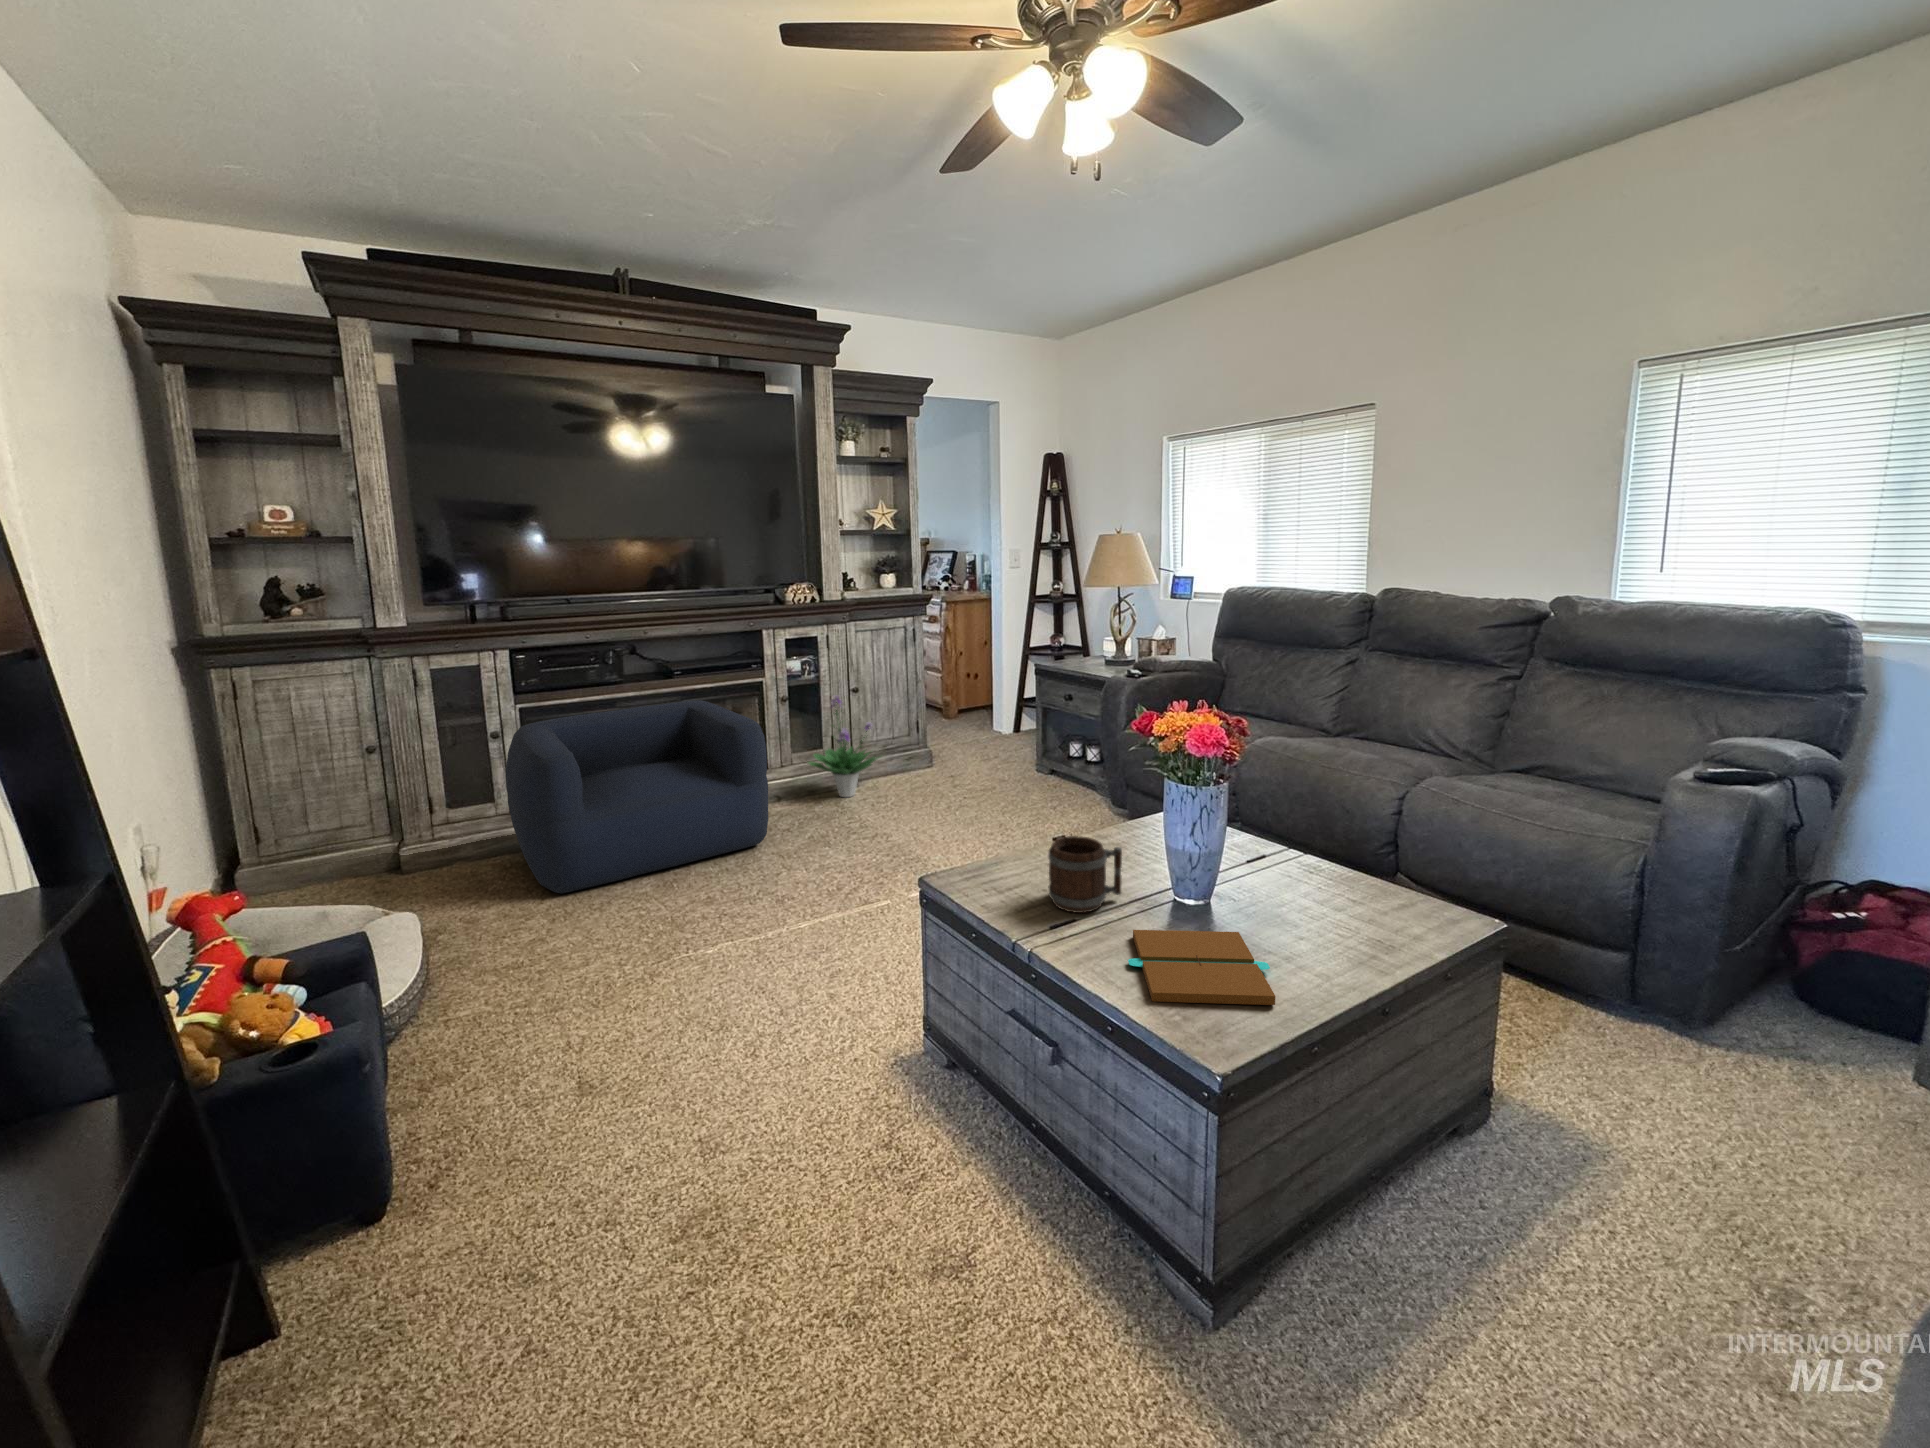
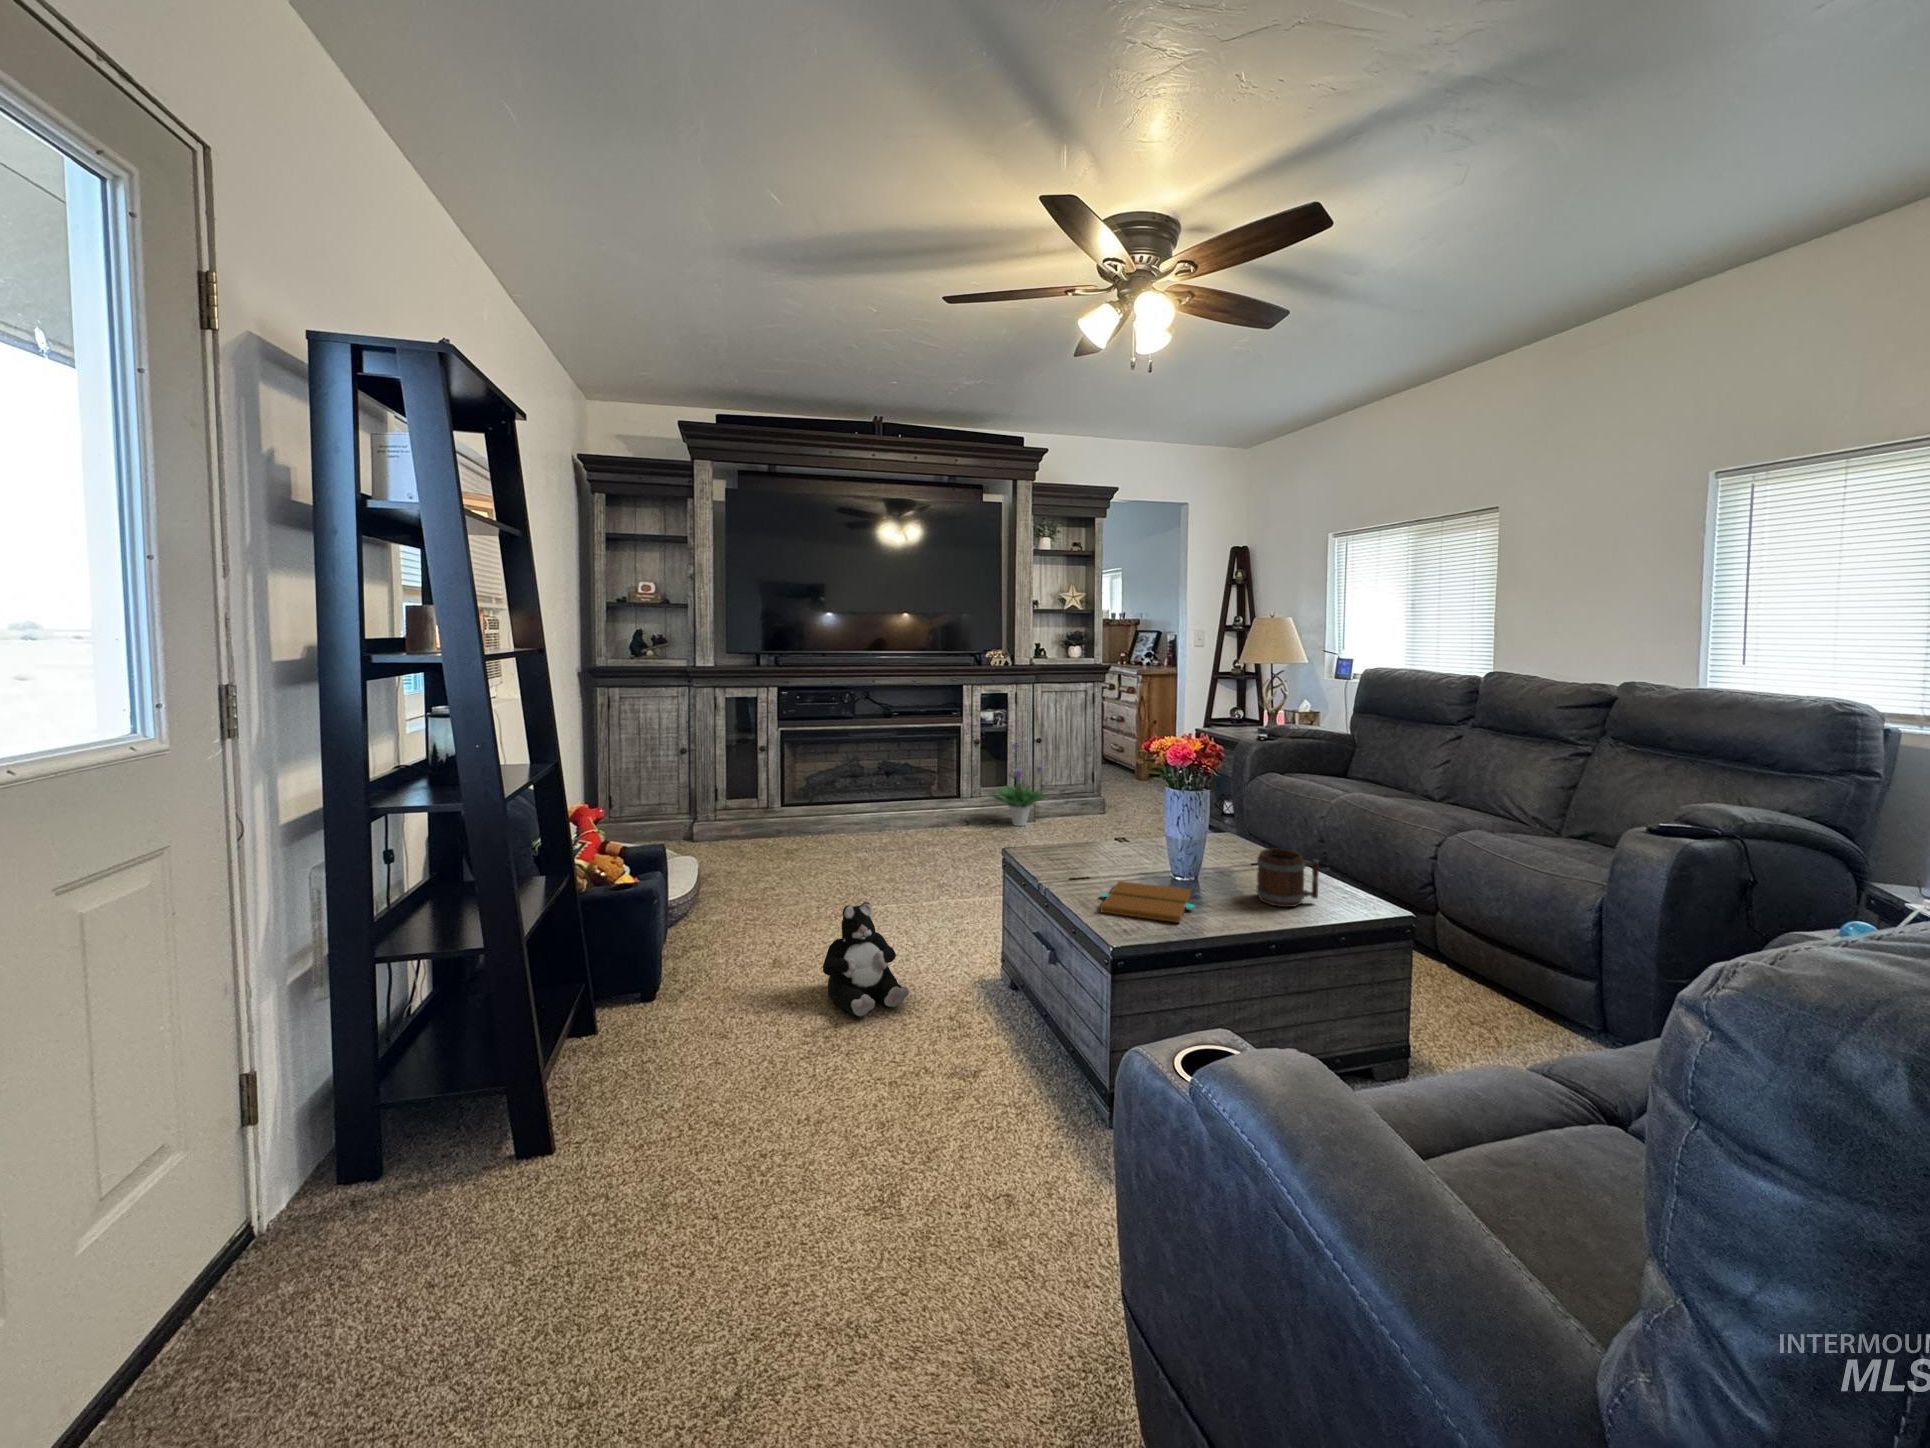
armchair: present [506,700,768,894] -> none [765,736,948,862]
mug: present [1048,836,1122,913] -> present [1256,849,1319,907]
plush toy: none [679,995,820,1184] -> present [823,902,909,1016]

